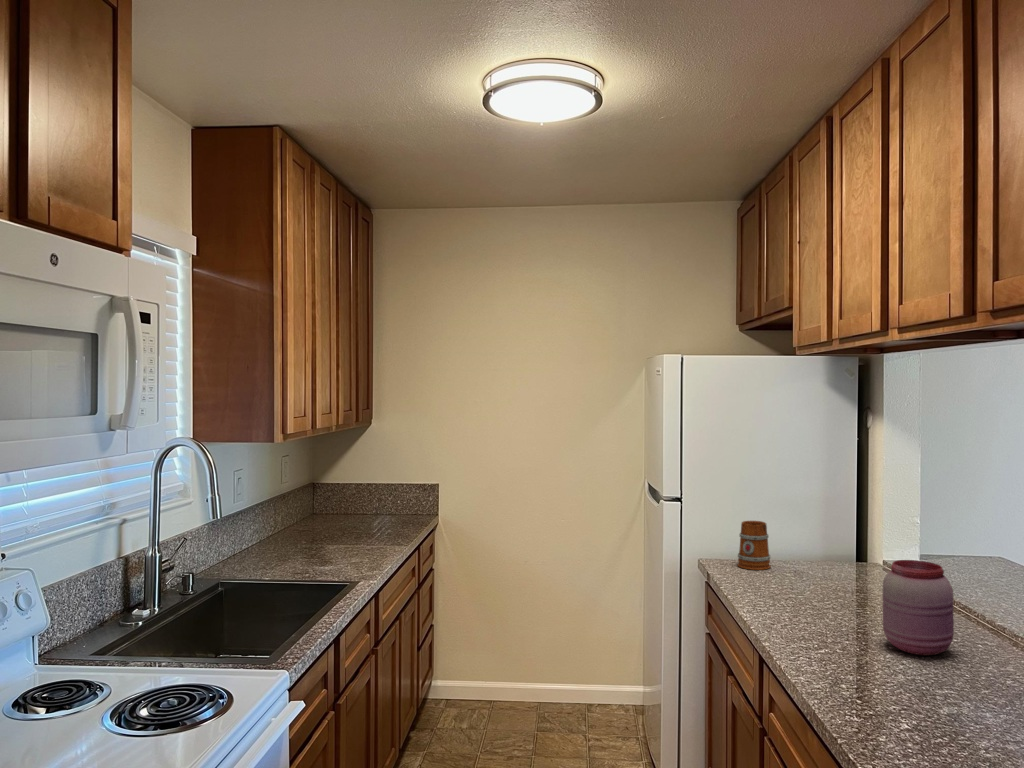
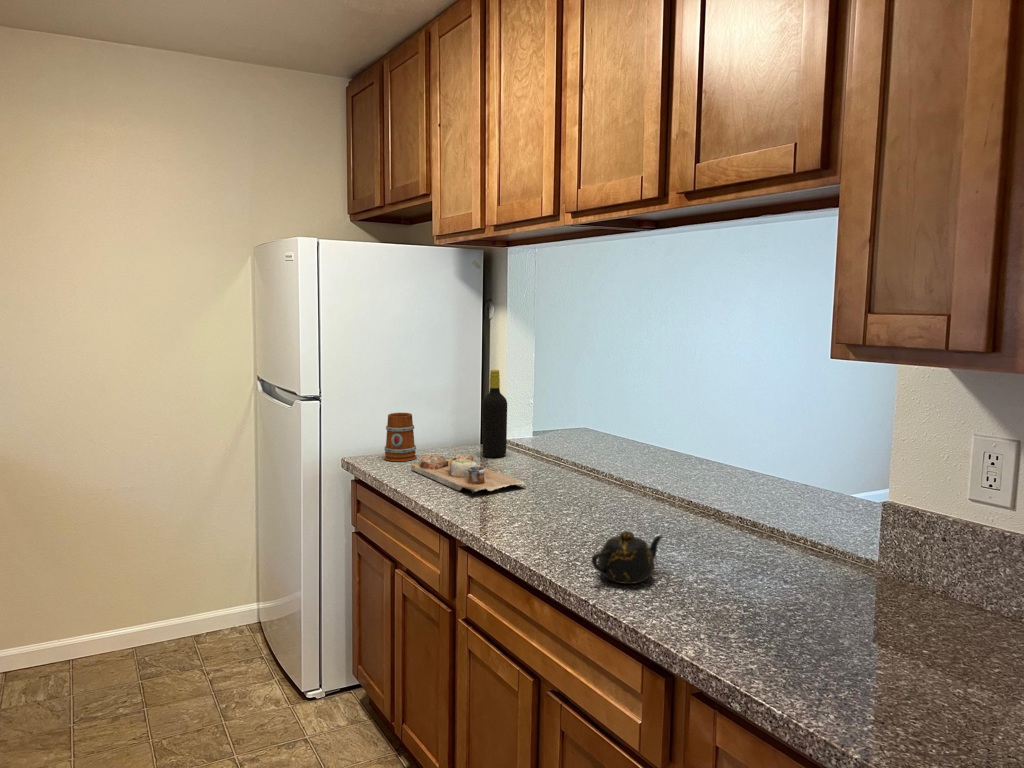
bottle: none [841,484,871,579] -> present [482,370,507,457]
jar: present [883,560,954,655] -> none [559,430,616,513]
cutting board: none [755,566,865,616] -> present [411,454,526,493]
teapot: none [853,676,954,736] -> present [592,531,662,584]

